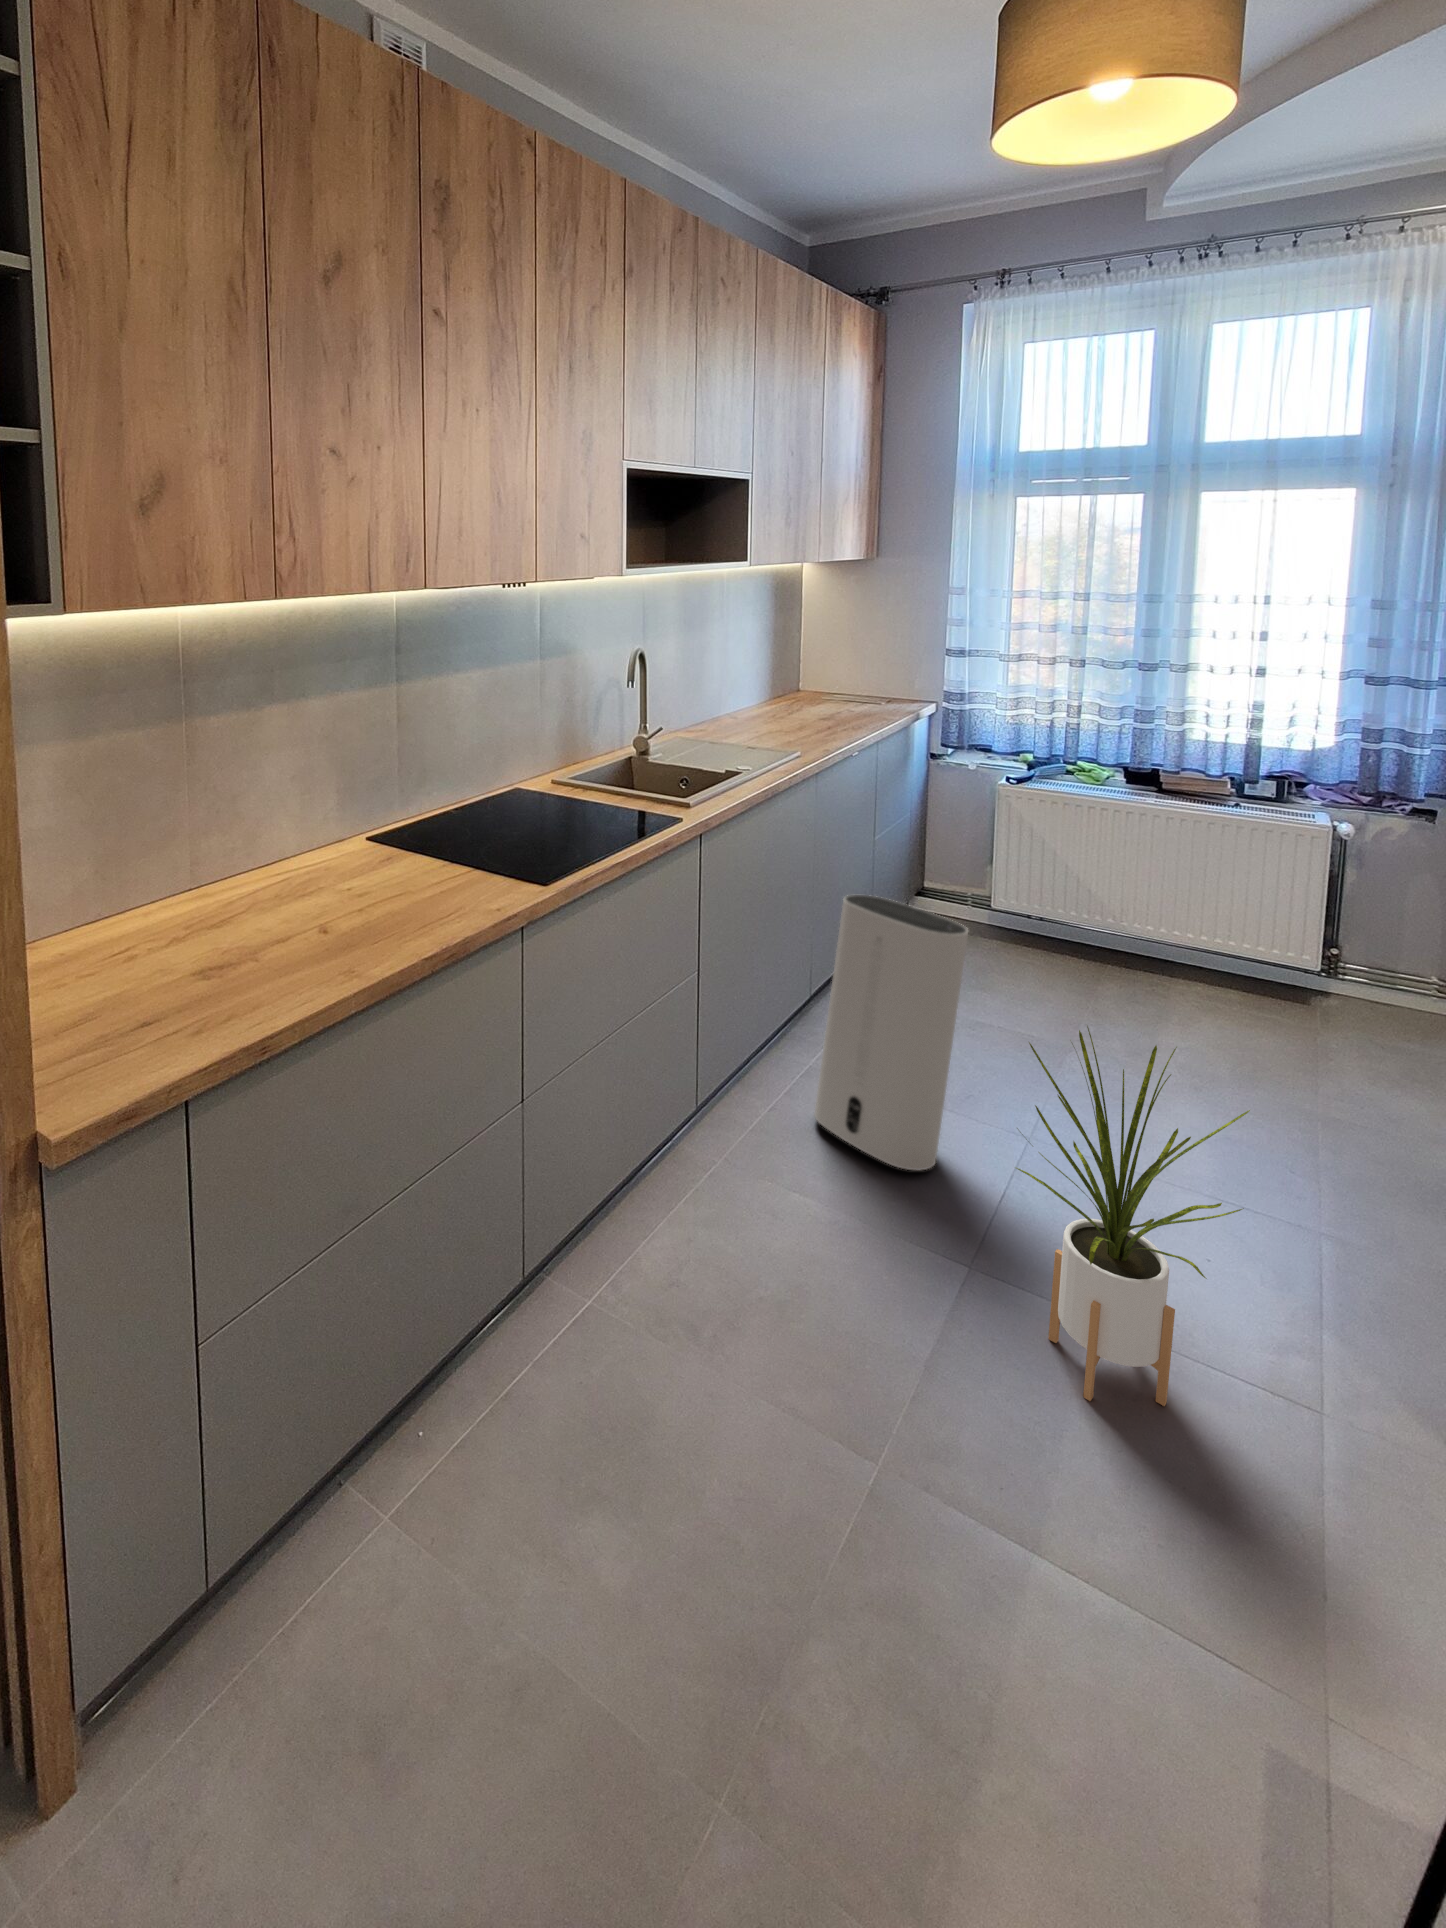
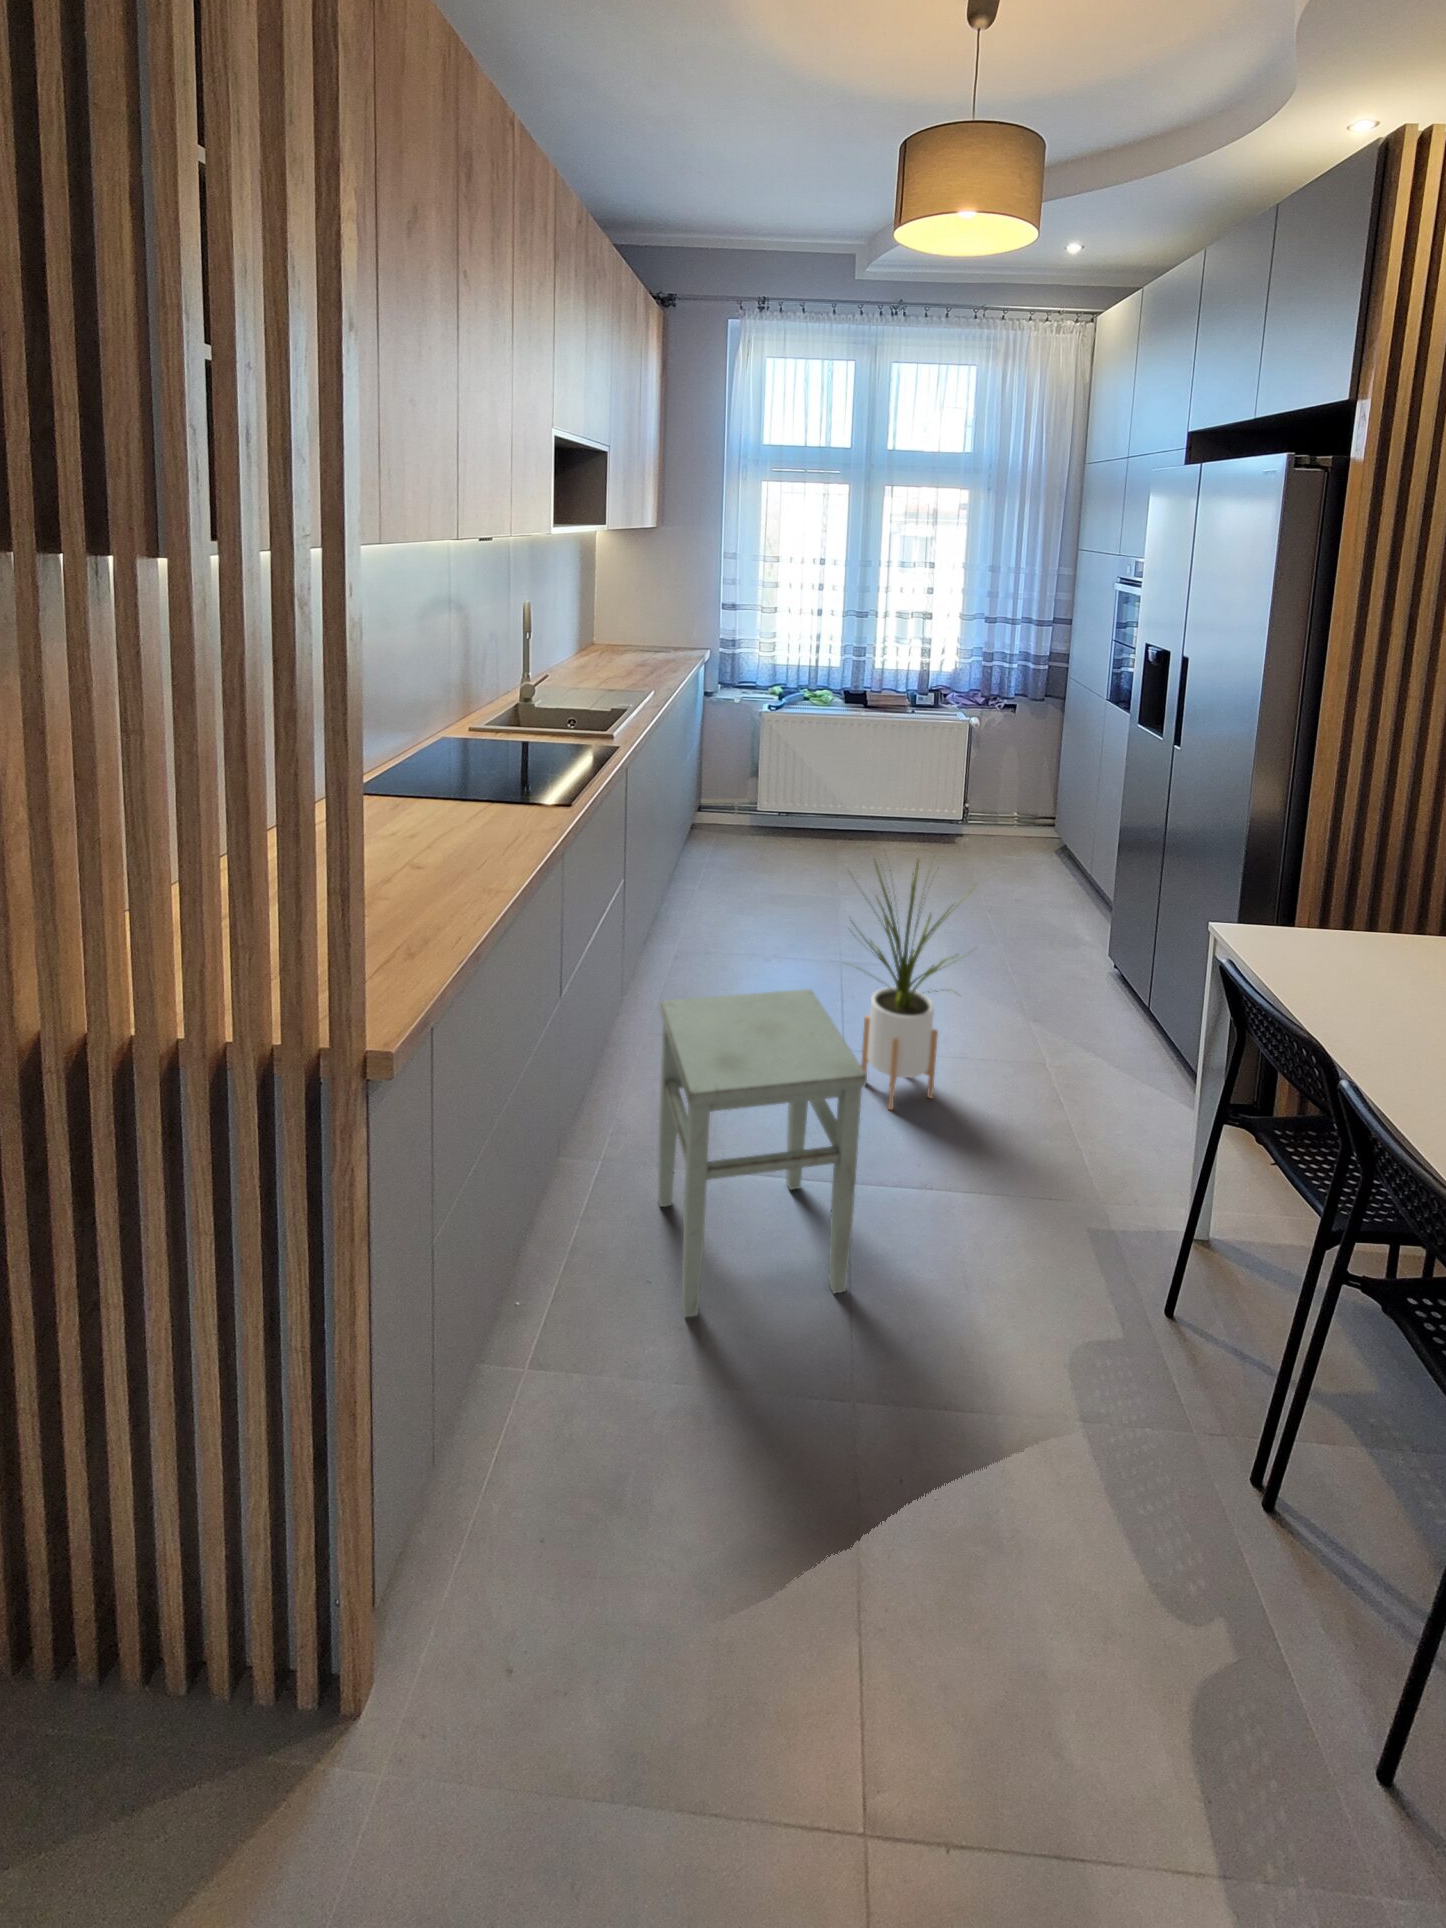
air purifier: present [815,895,968,1170] -> none [668,794,782,1002]
stool: none [705,1169,966,1662] -> present [658,989,867,1317]

